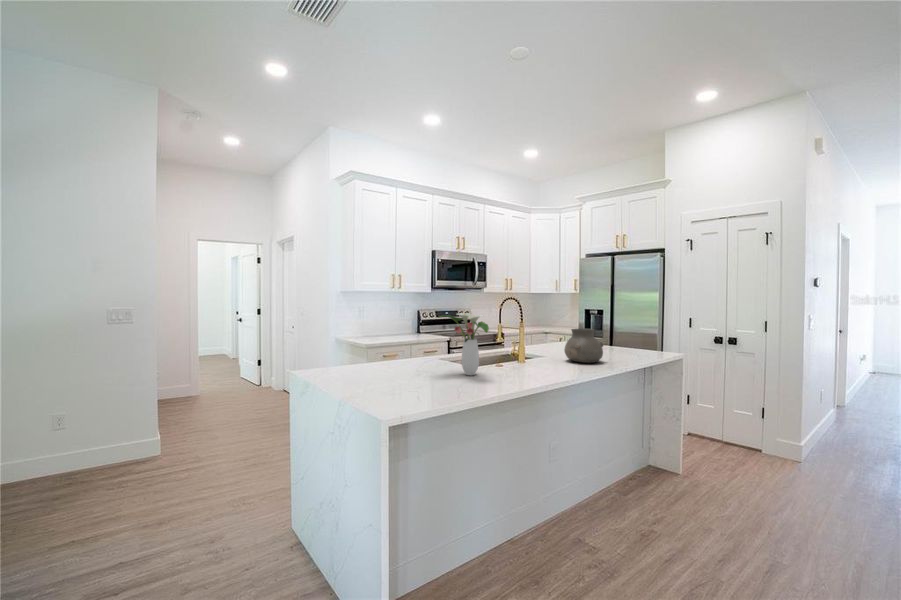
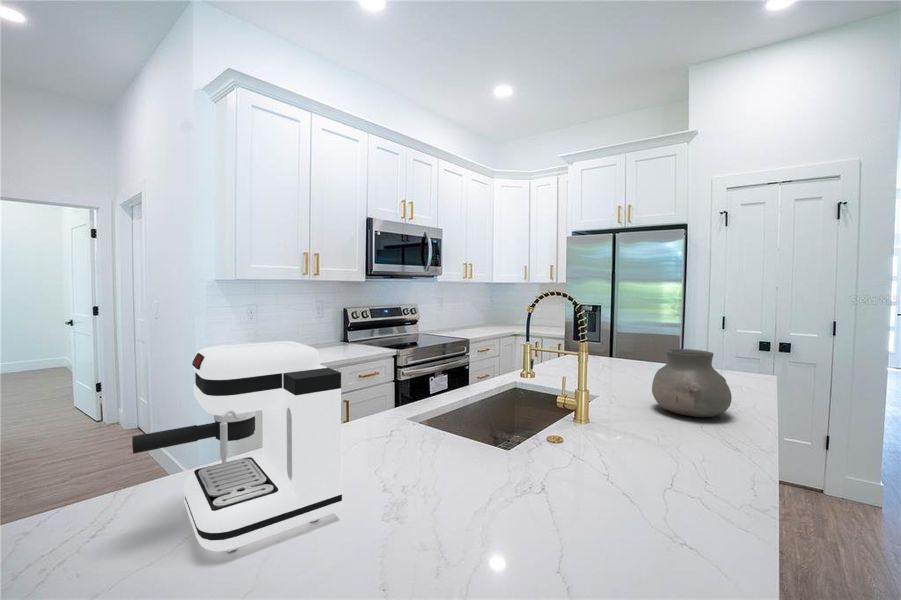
flower arrangement: present [445,313,489,375] -> none [458,334,621,502]
coffee maker: none [335,315,399,377] -> present [132,341,342,552]

